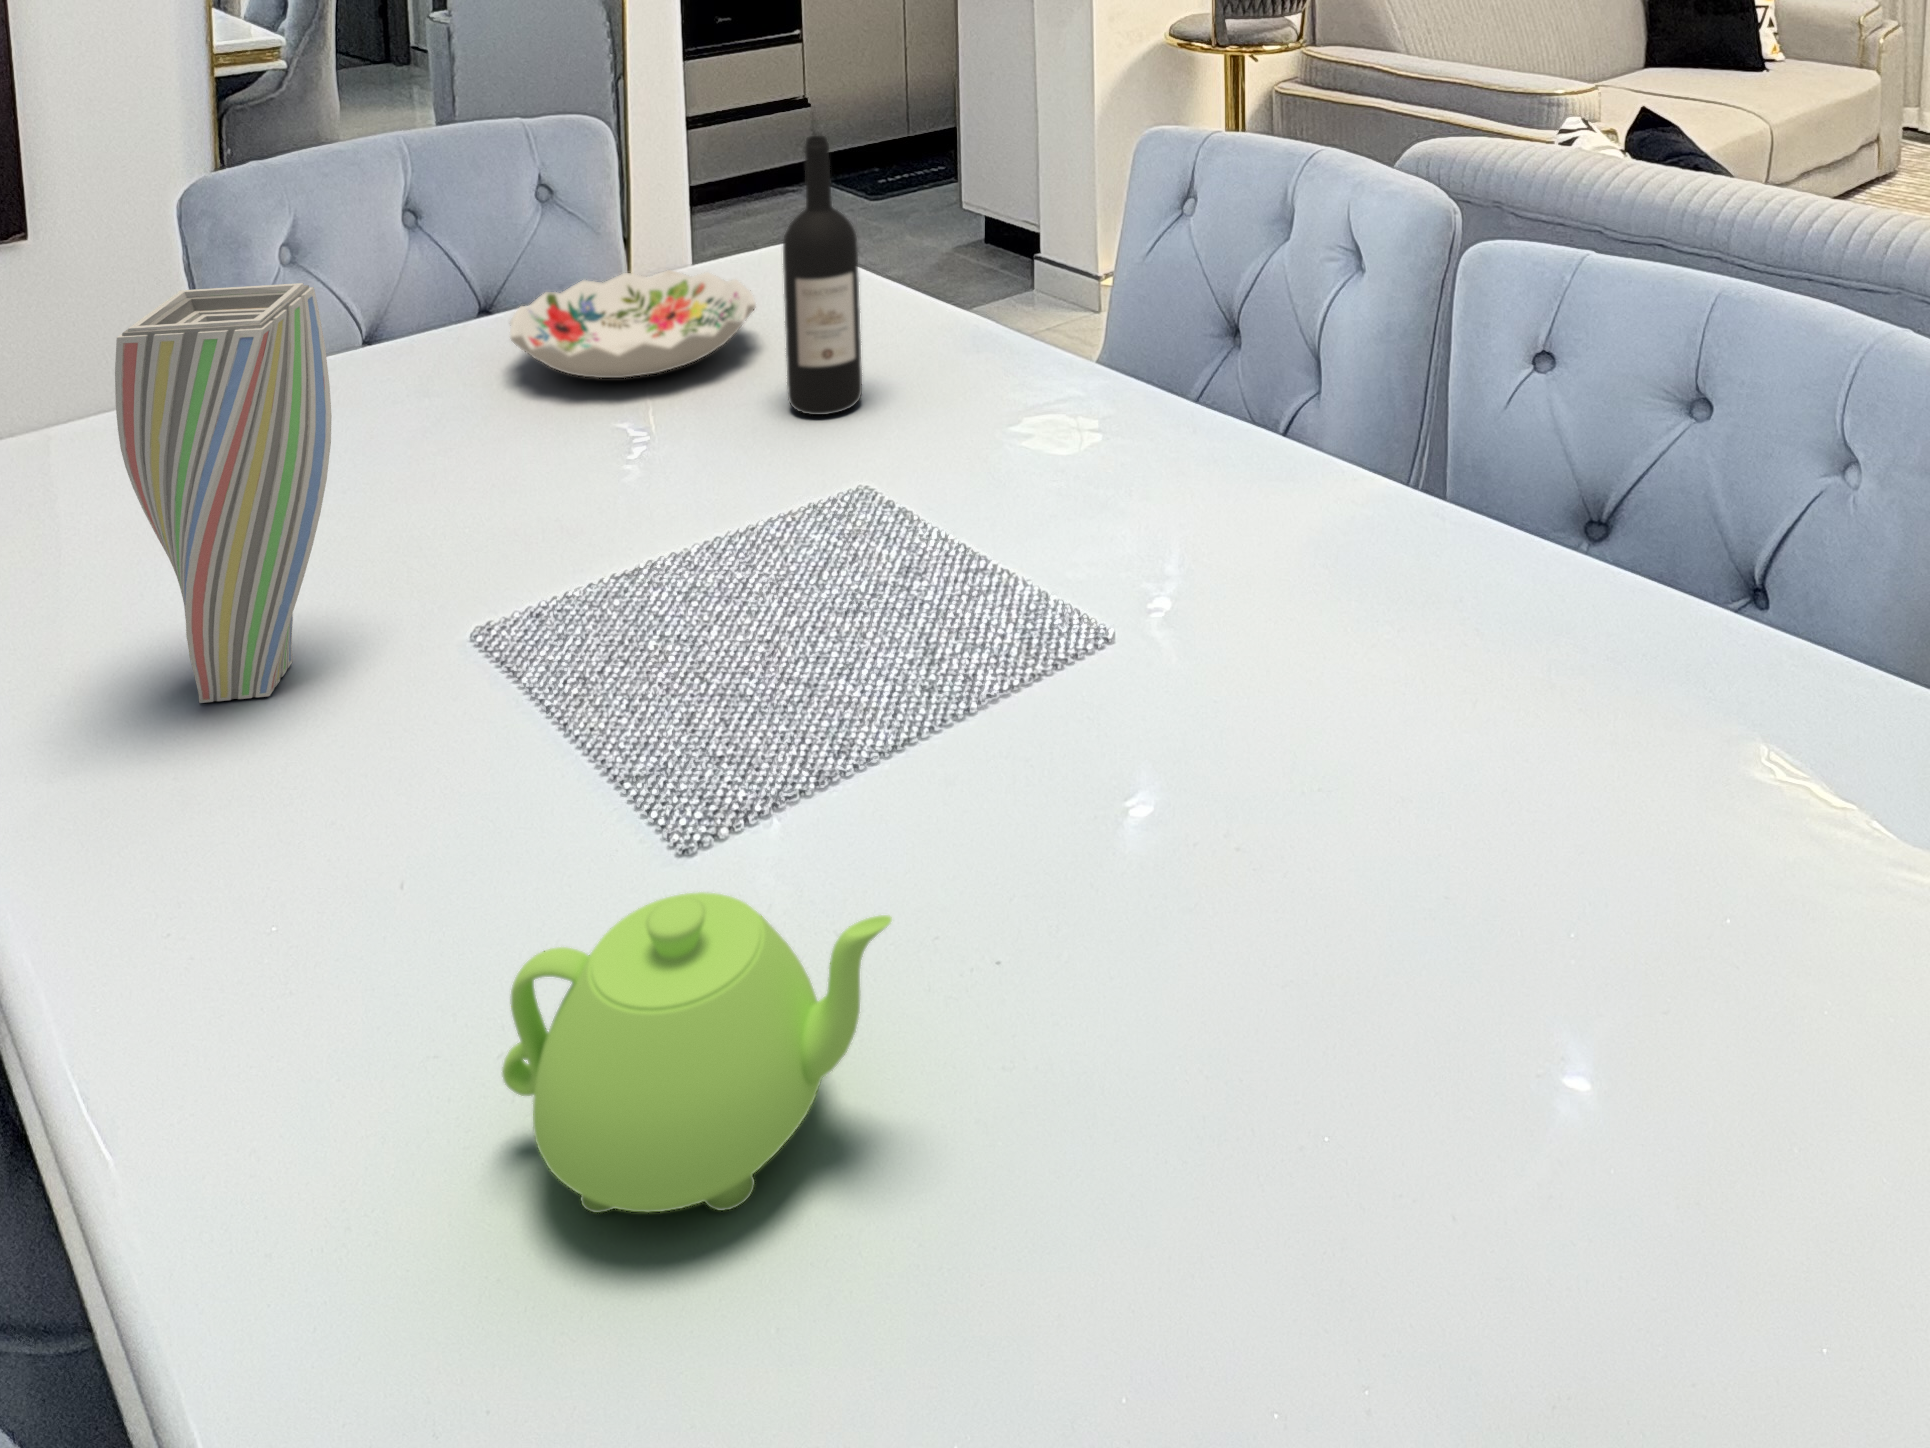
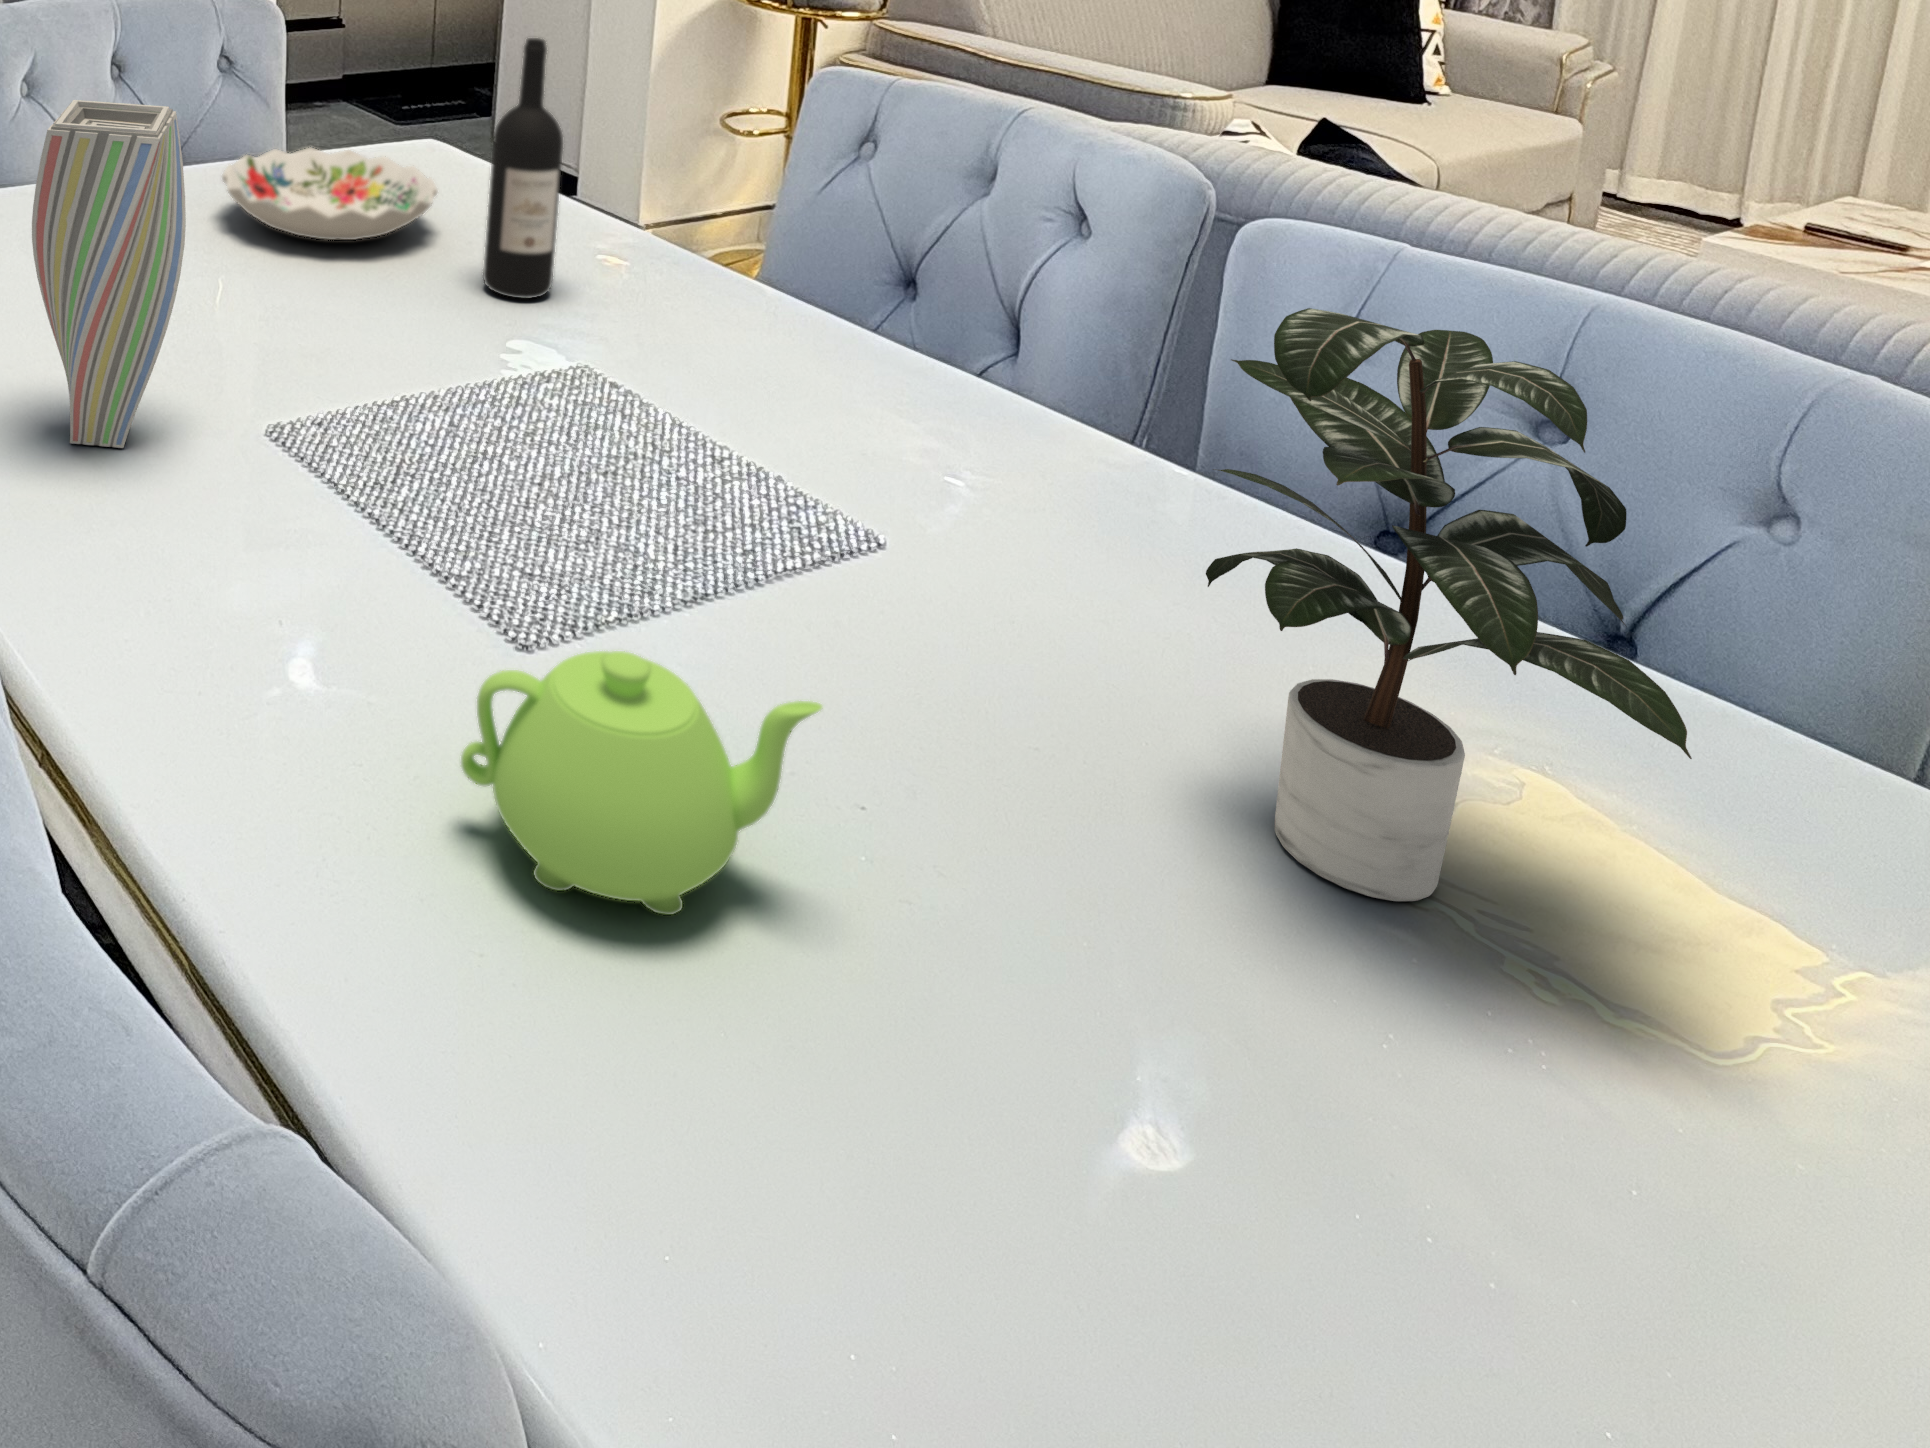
potted plant: none [1270,348,1829,969] -> present [1206,308,1692,901]

